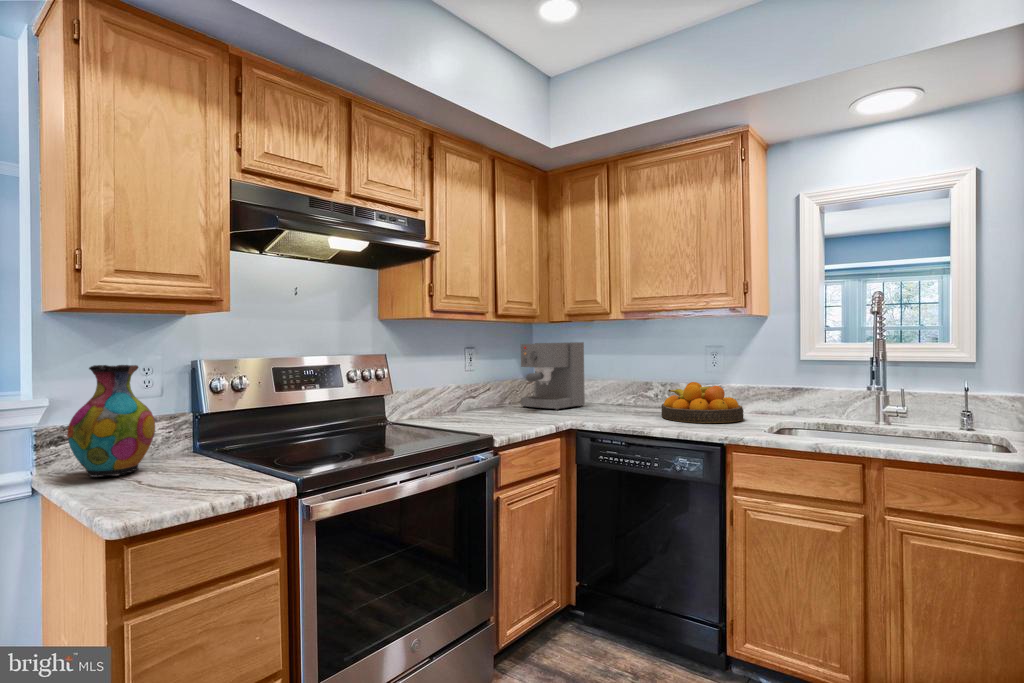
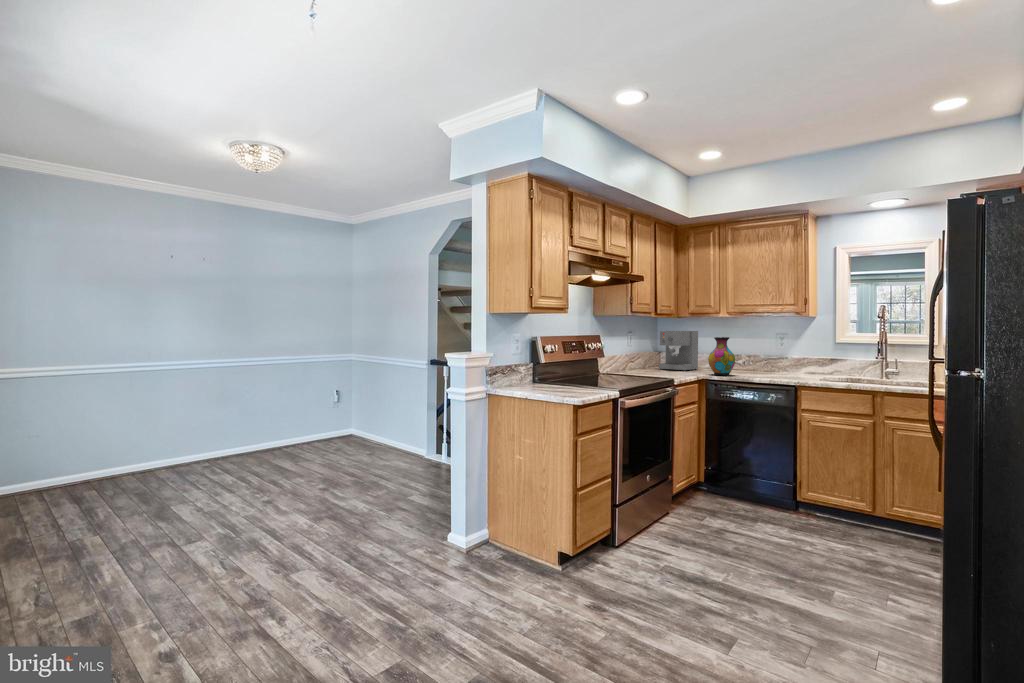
vase: present [67,365,155,477] -> present [708,337,735,375]
fruit bowl: present [661,382,744,423] -> none [753,355,803,377]

